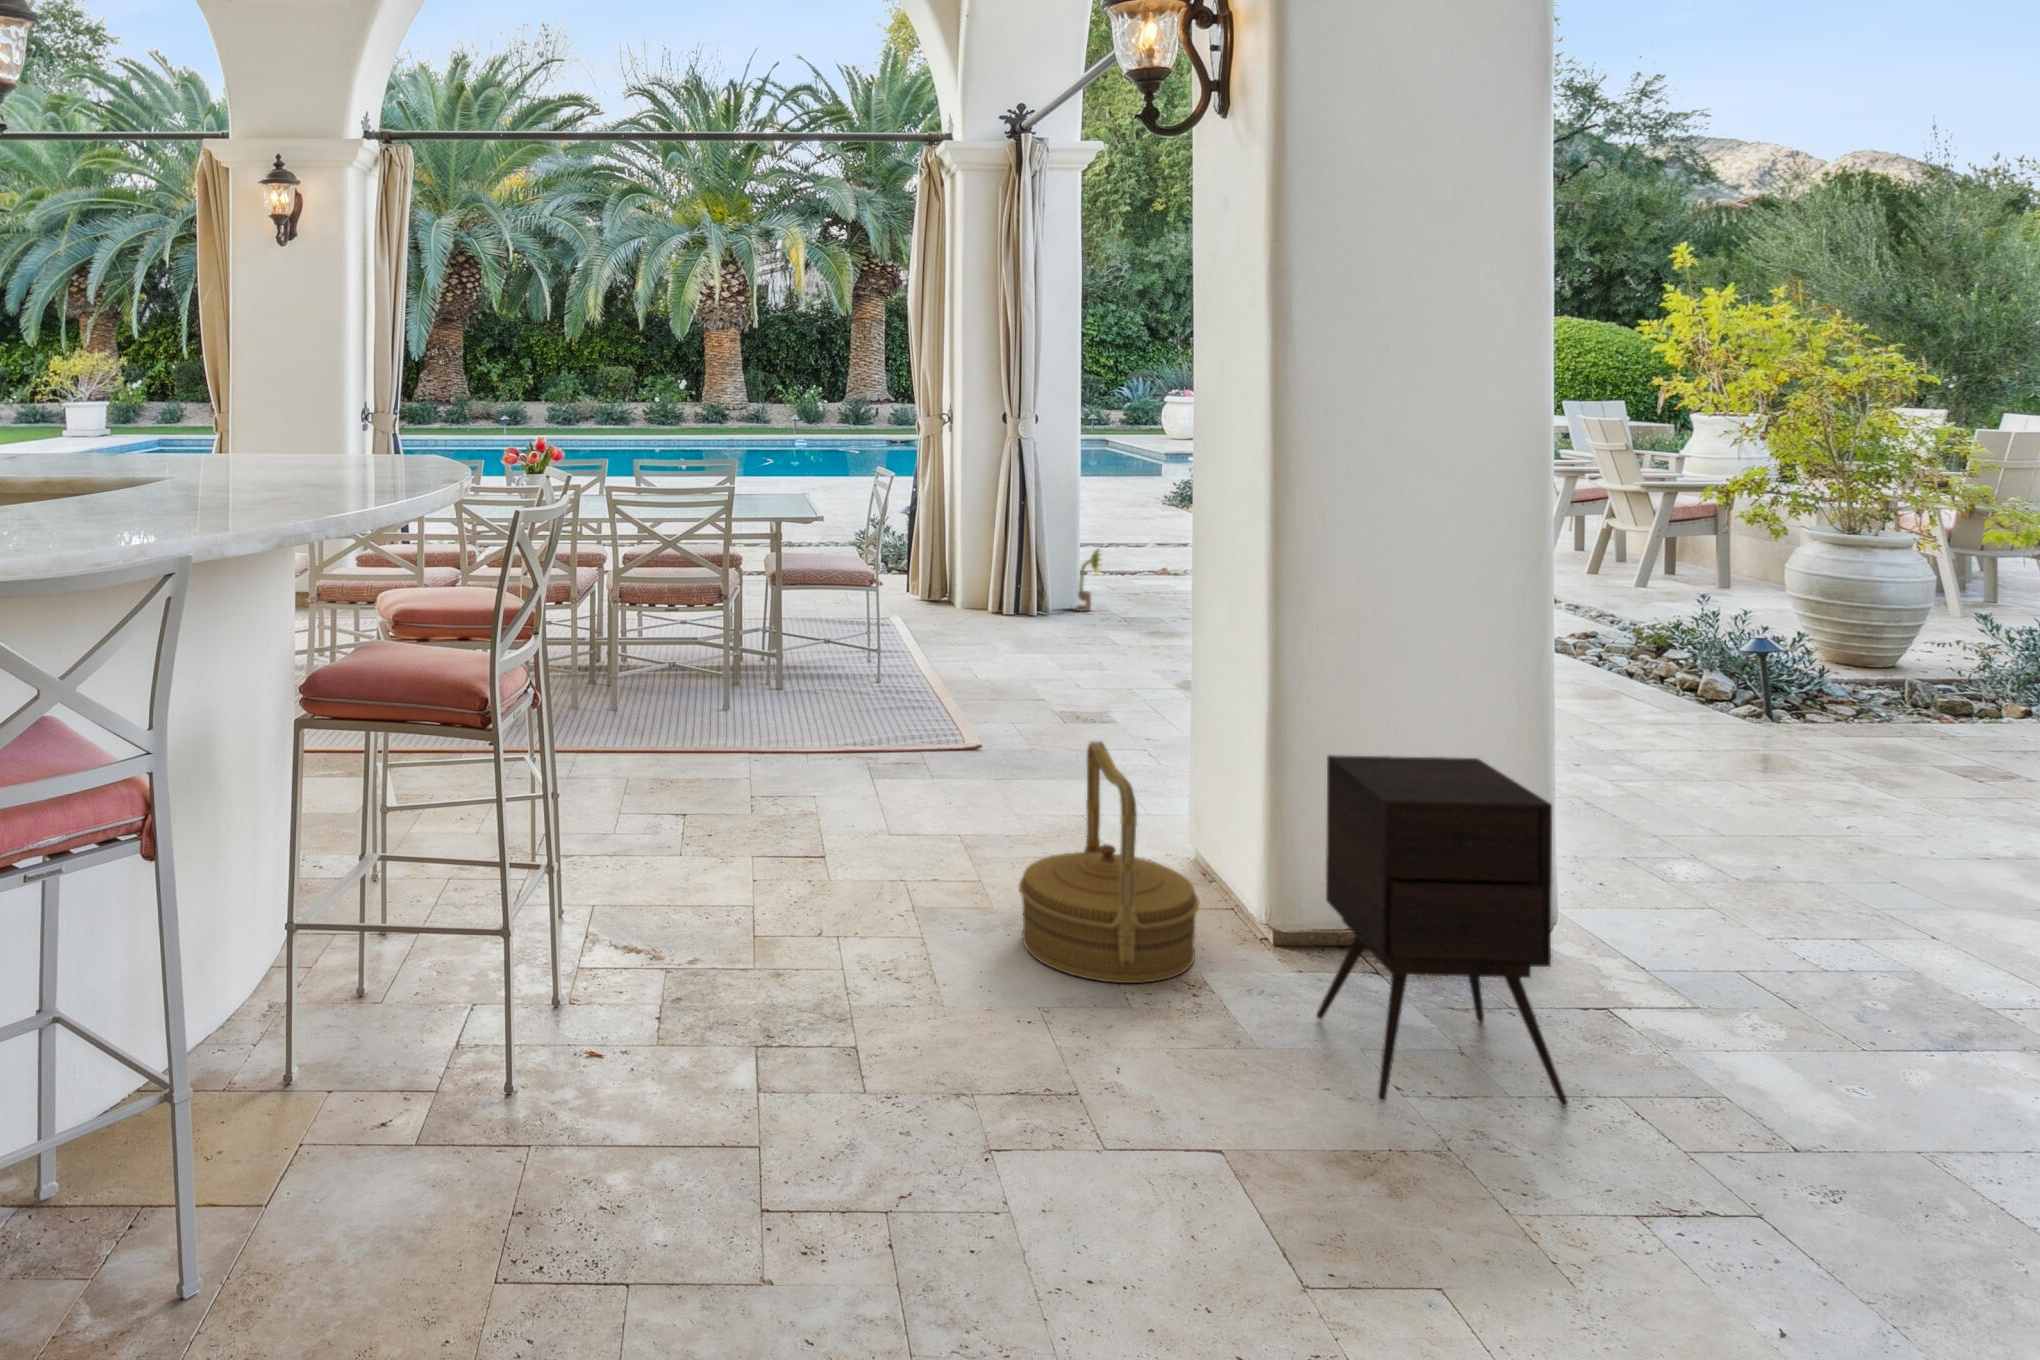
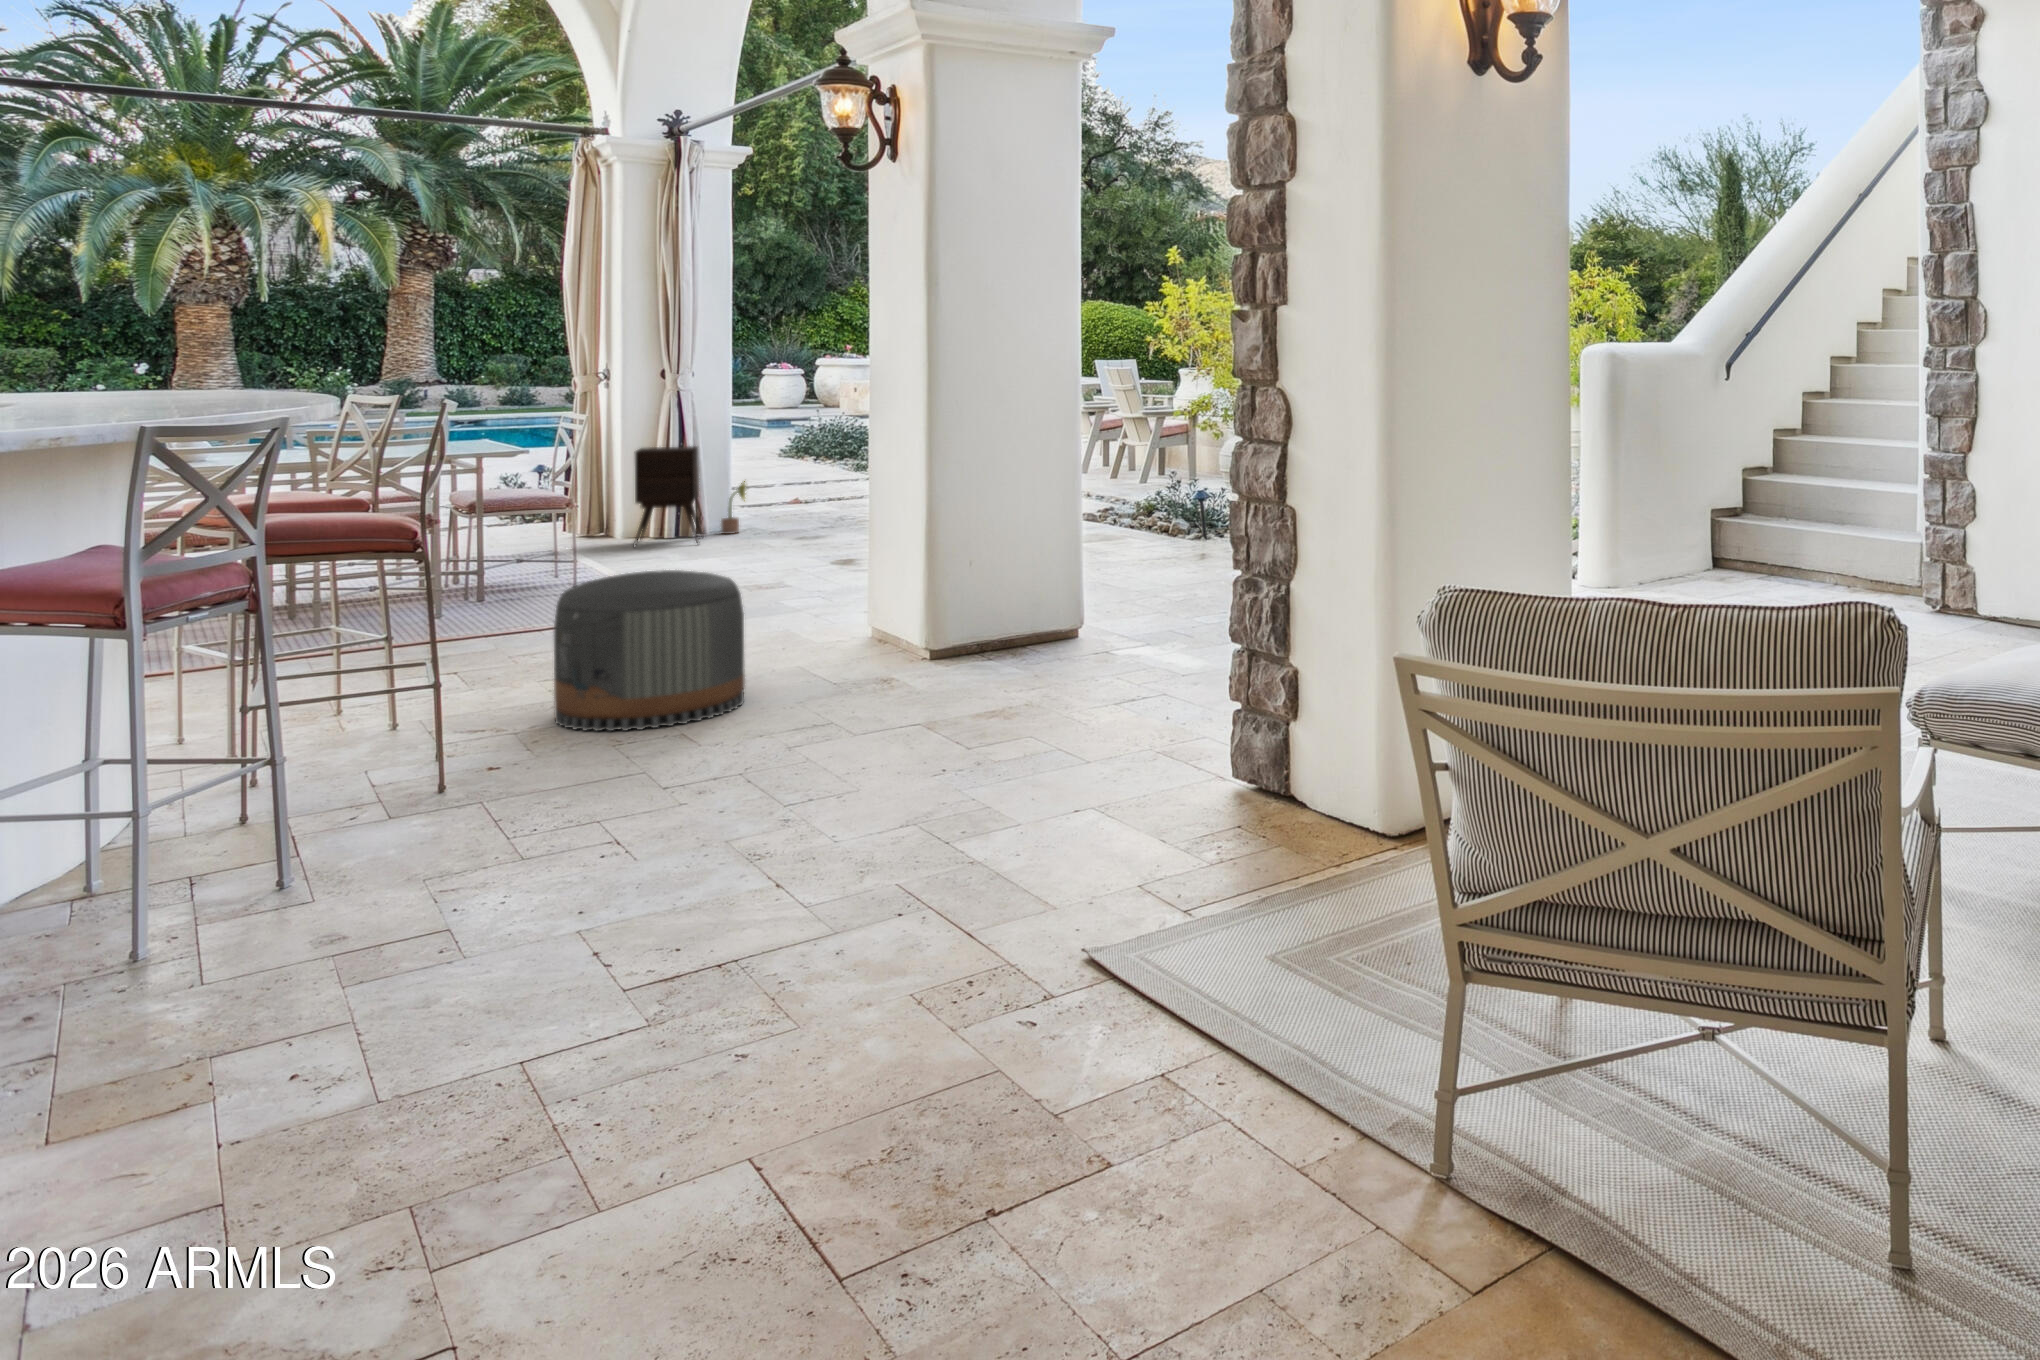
woven basket: present [1019,741,1200,983] -> none [774,543,890,673]
side table: present [1316,755,1568,1106] -> present [634,446,703,546]
pouf: none [678,779,943,1076] -> present [554,570,745,731]

